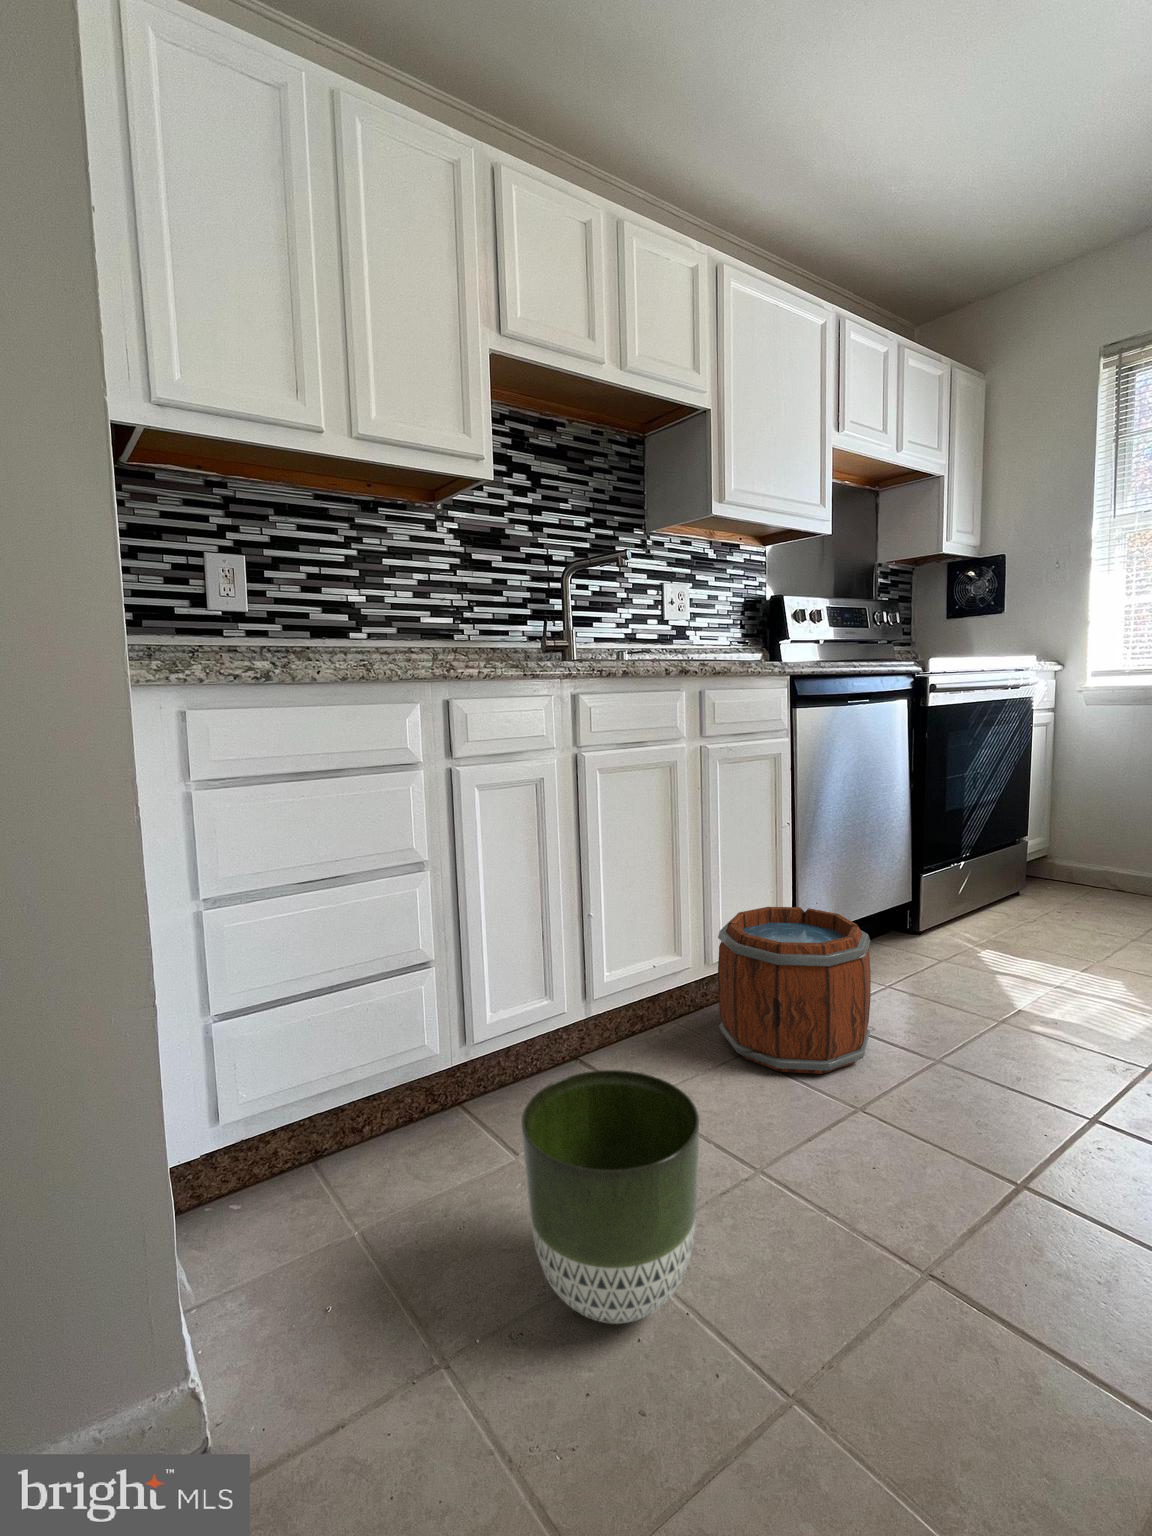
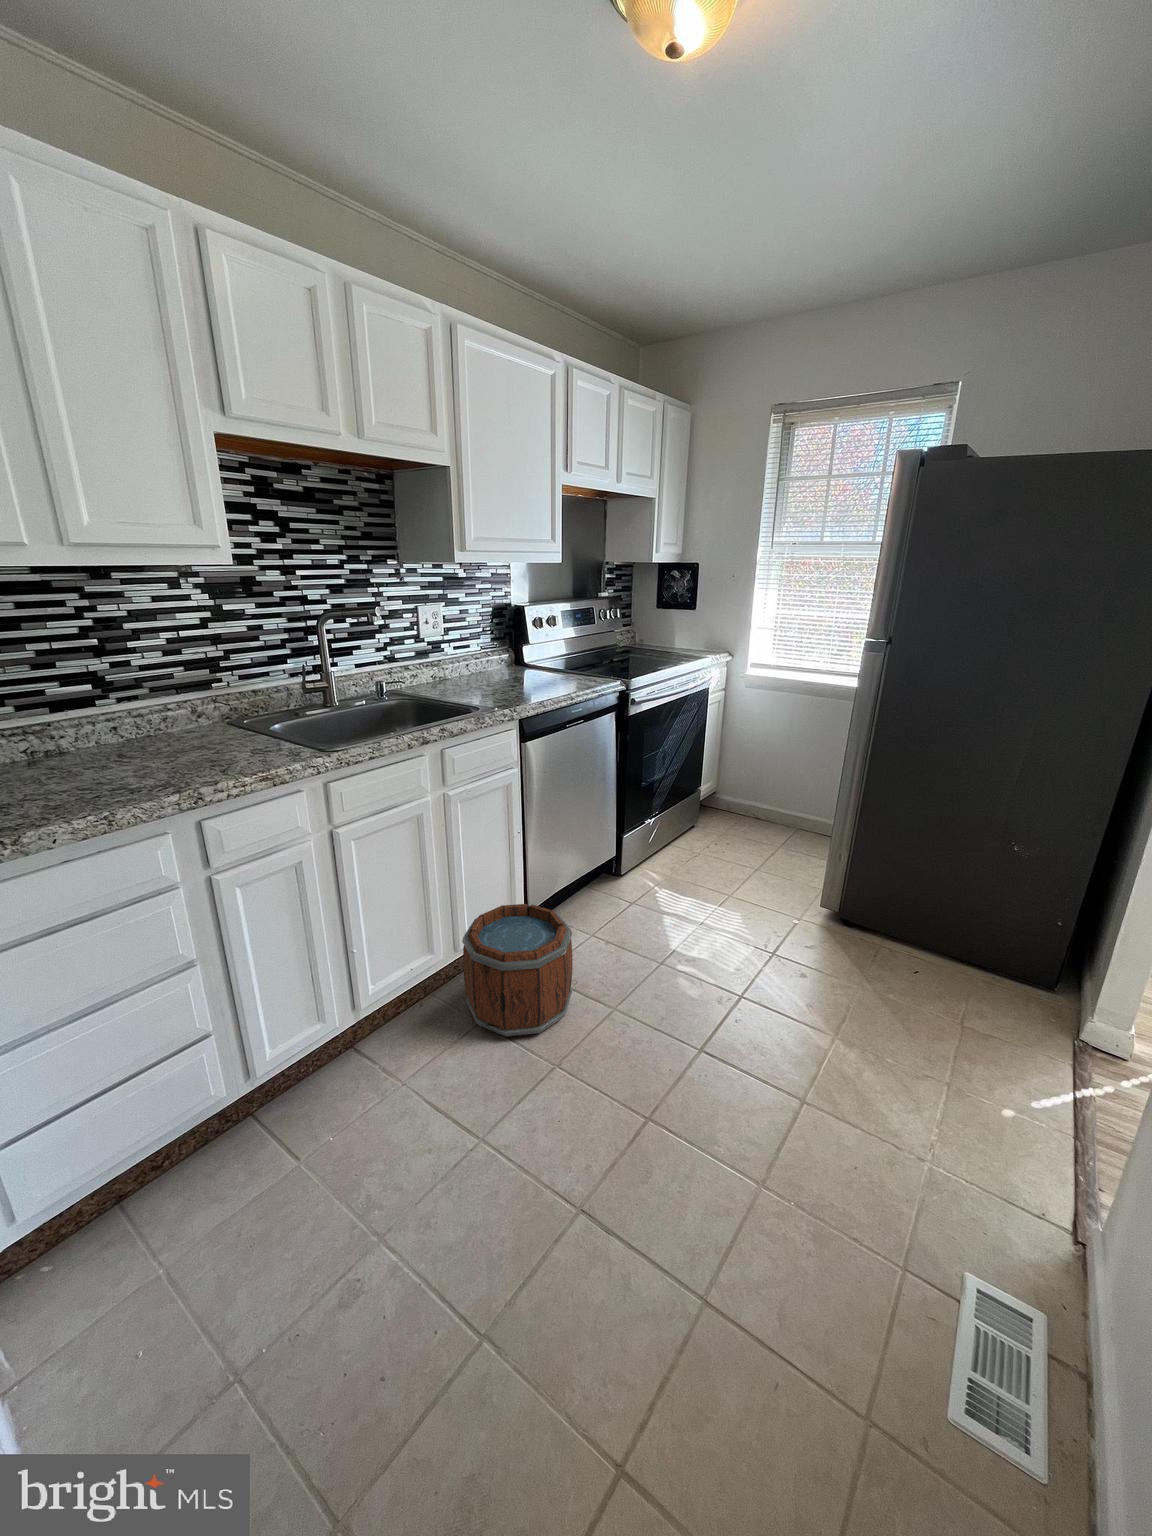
planter: present [522,1070,699,1324] -> none [287,1123,424,1314]

